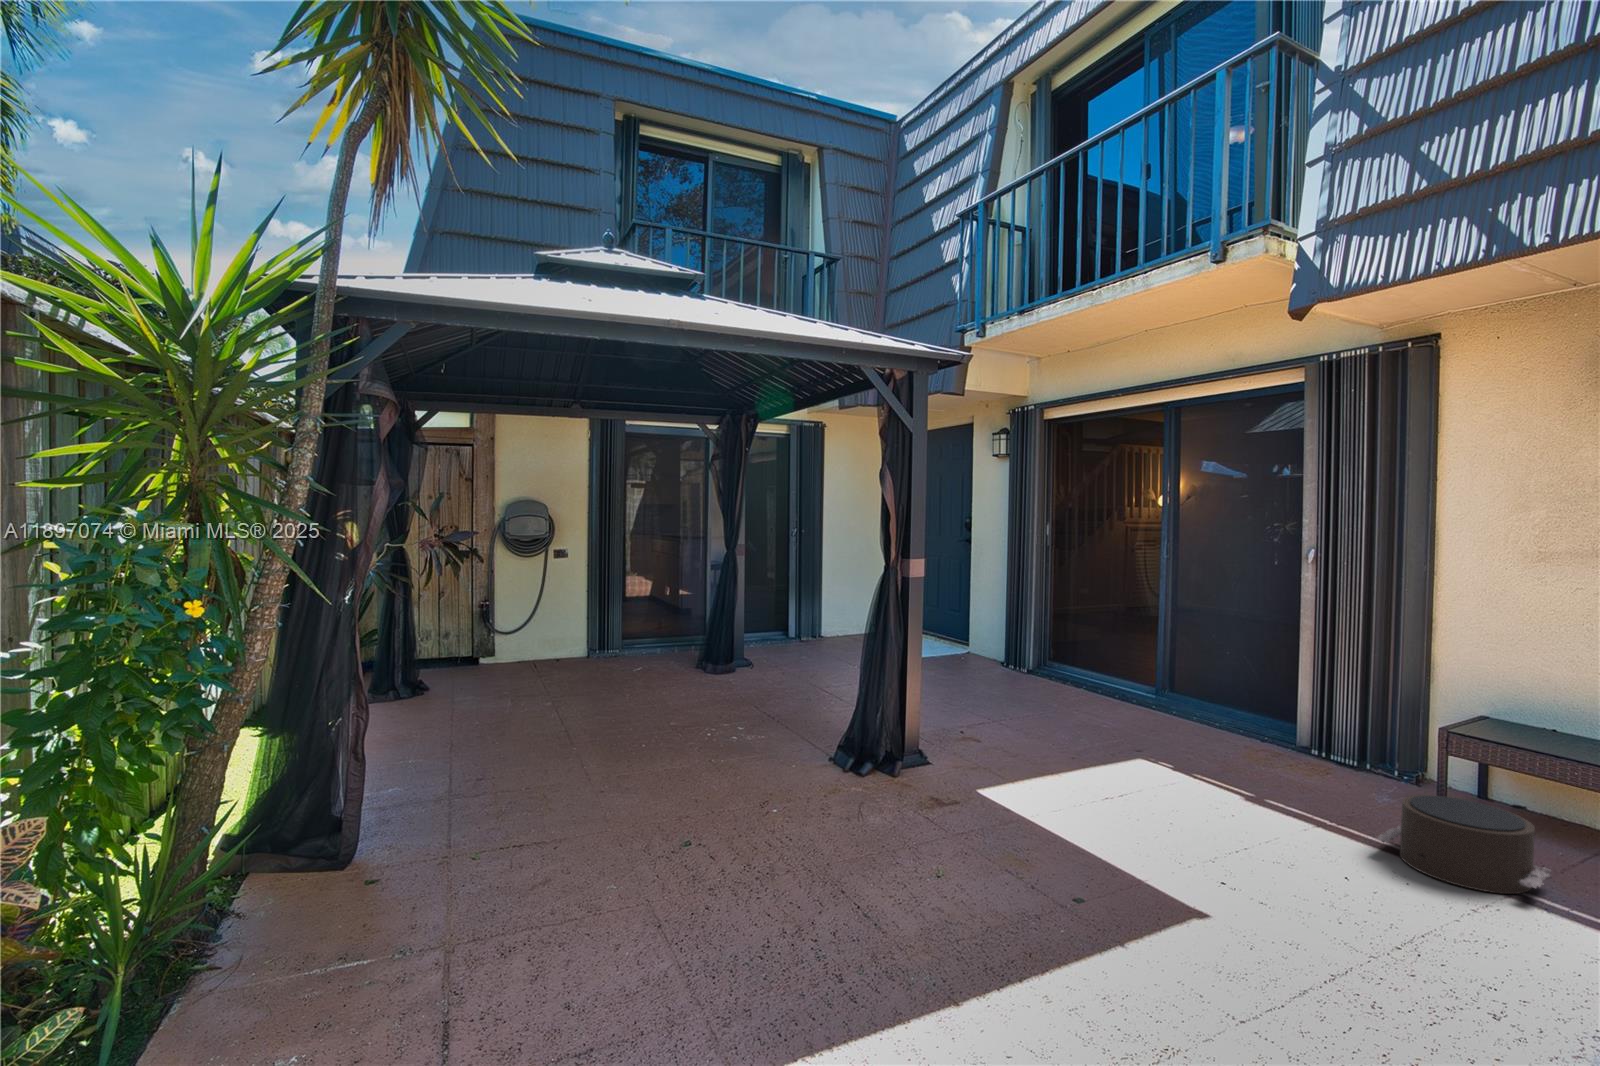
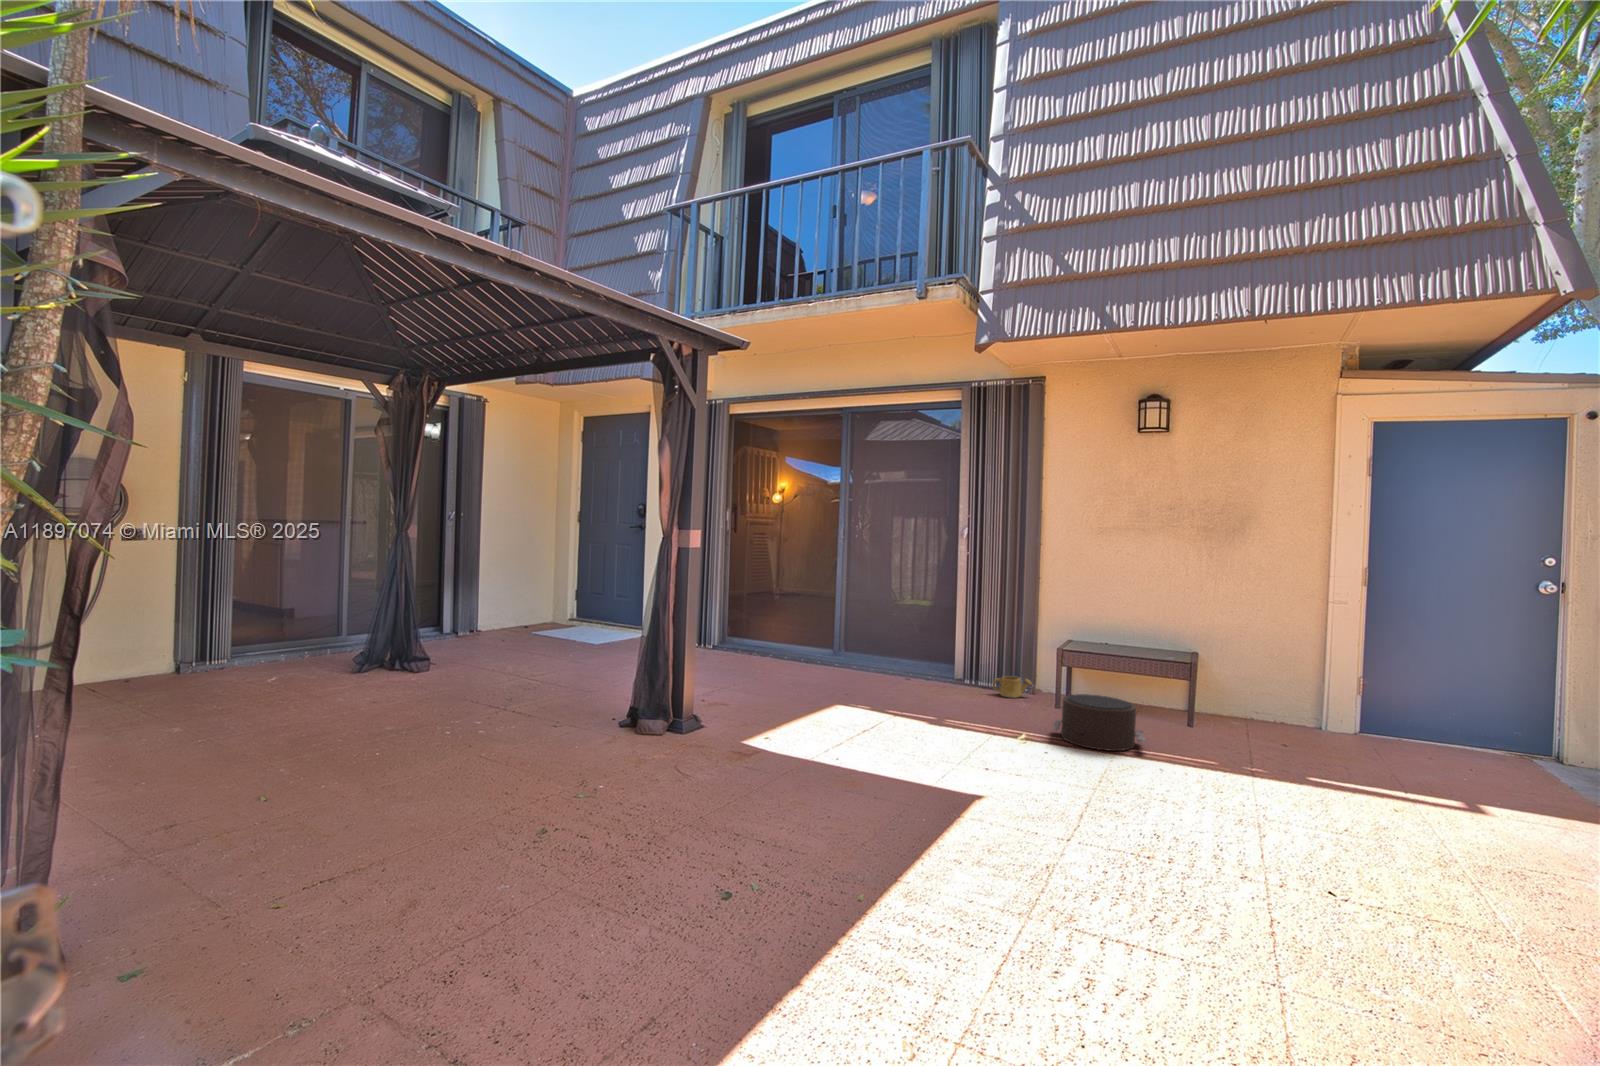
watering can: none [1348,752,1414,785] -> present [993,676,1032,698]

